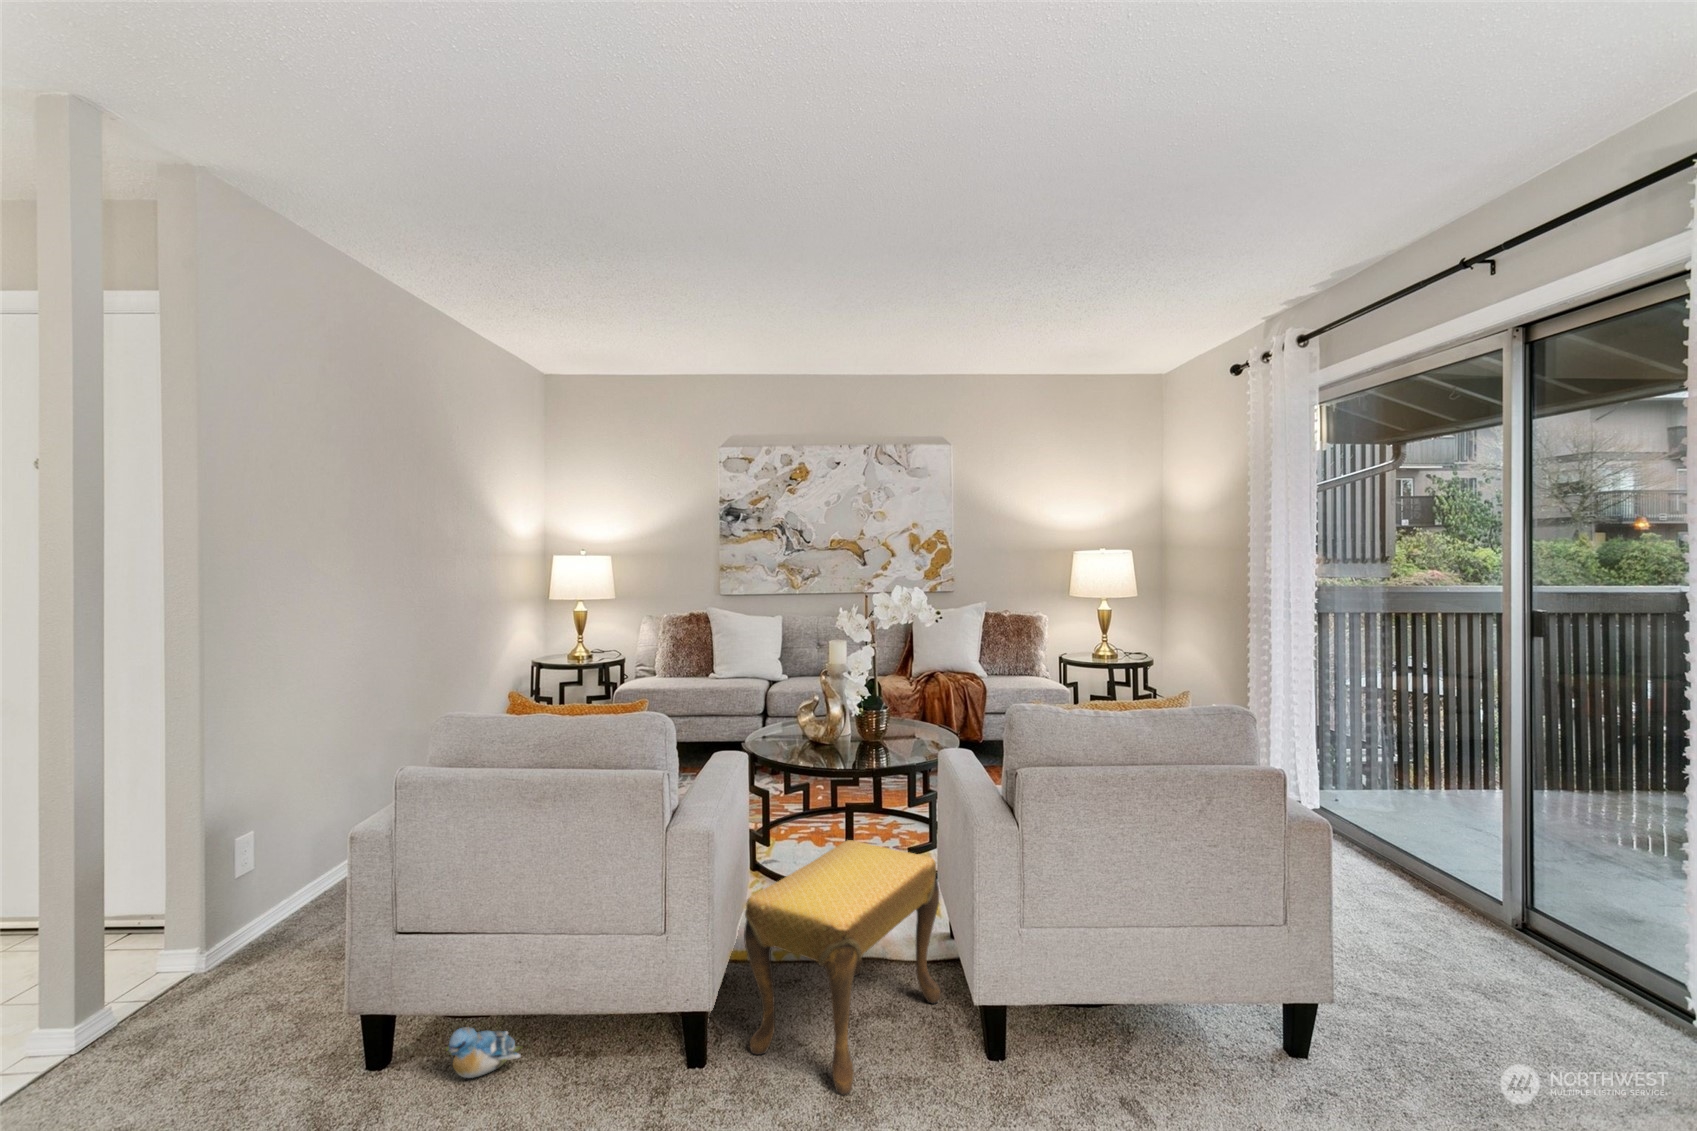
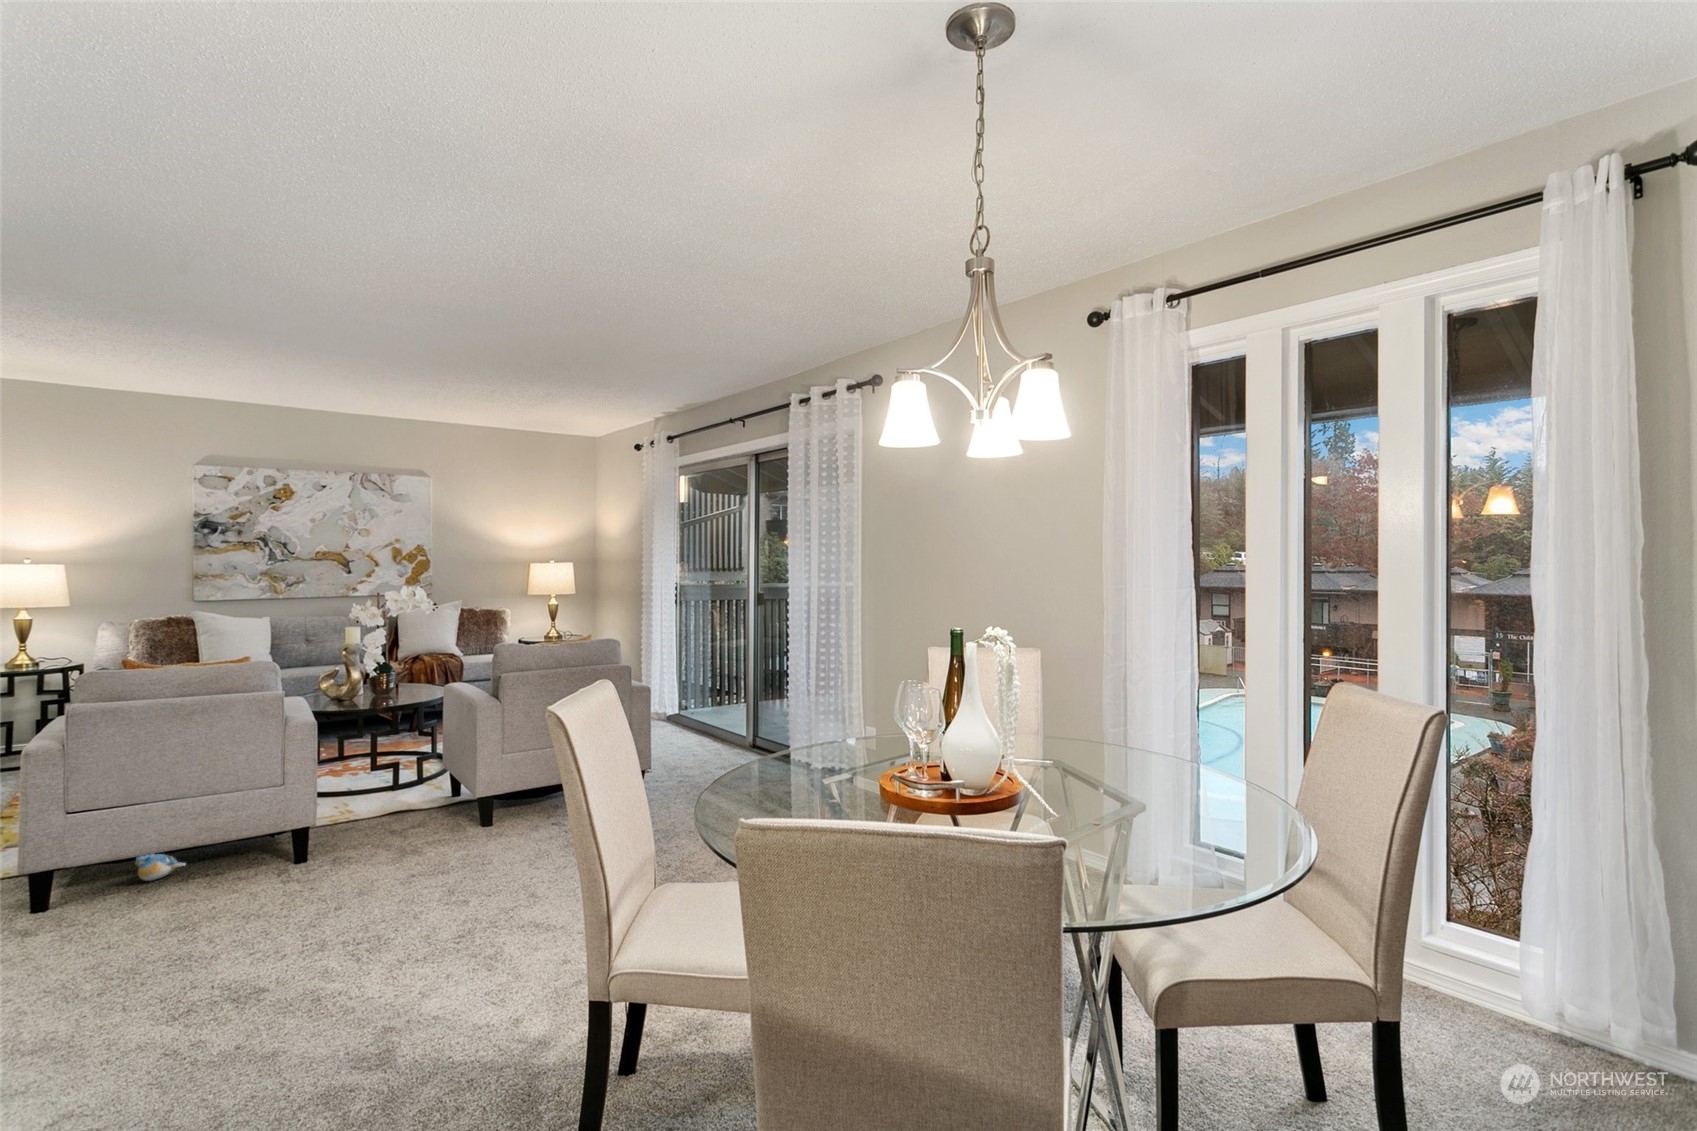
footstool: present [744,840,940,1094] -> none [338,732,453,843]

